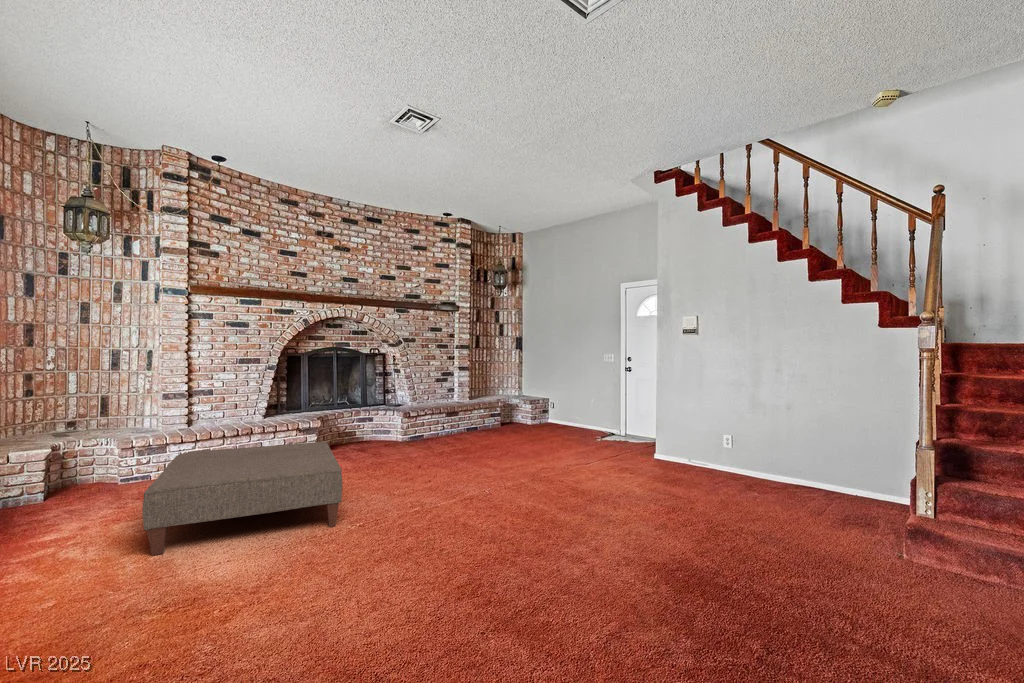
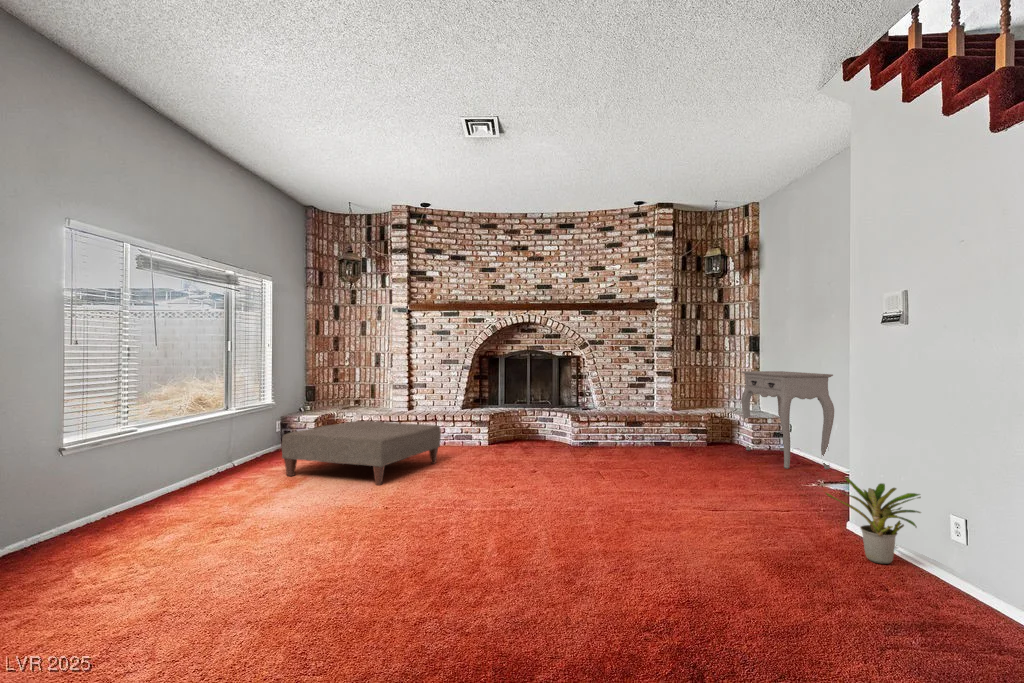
console table: none [526,364,603,435] -> present [741,371,834,469]
potted plant: none [712,434,777,481] -> present [826,478,921,564]

